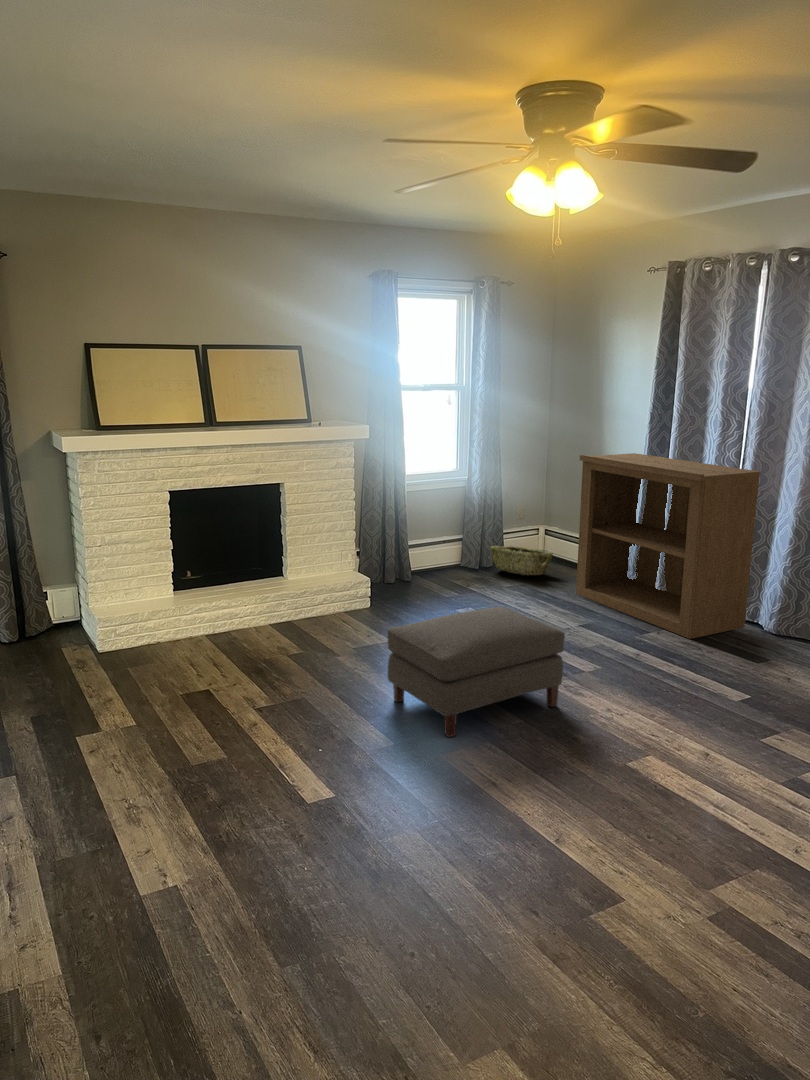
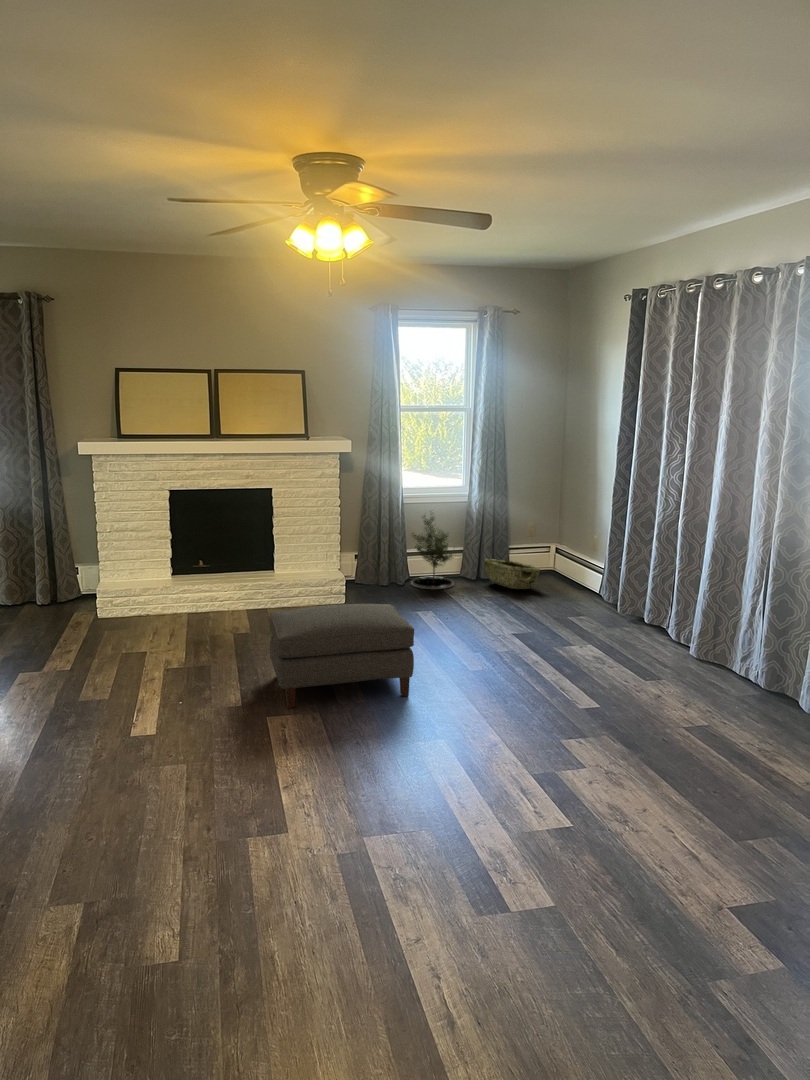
bookshelf: present [576,453,760,639] -> none [543,474,688,656]
potted tree: none [415,496,470,584] -> present [411,515,455,590]

